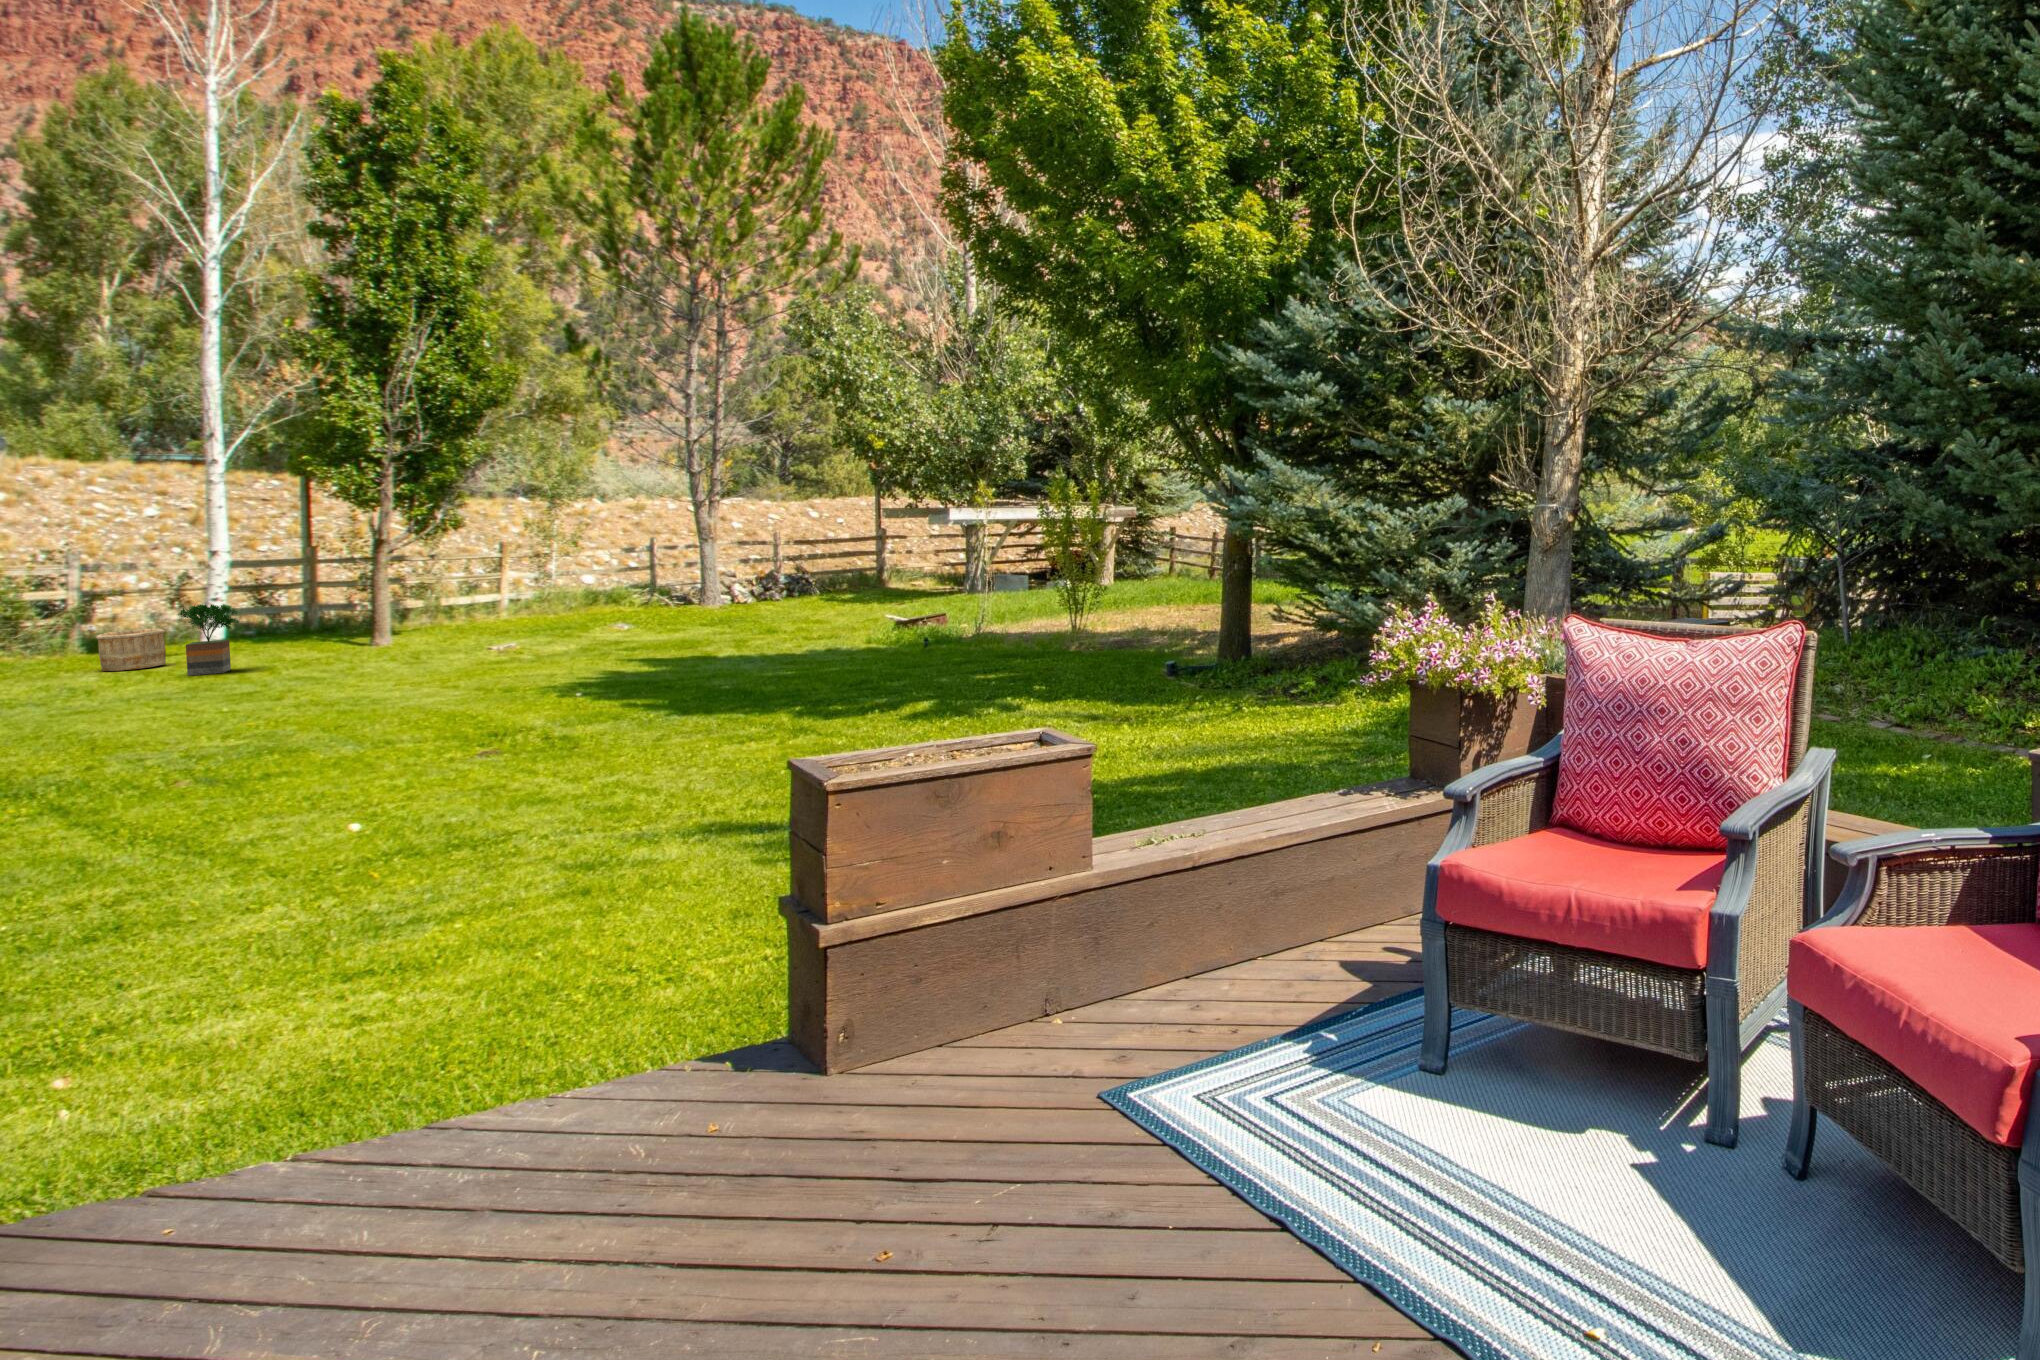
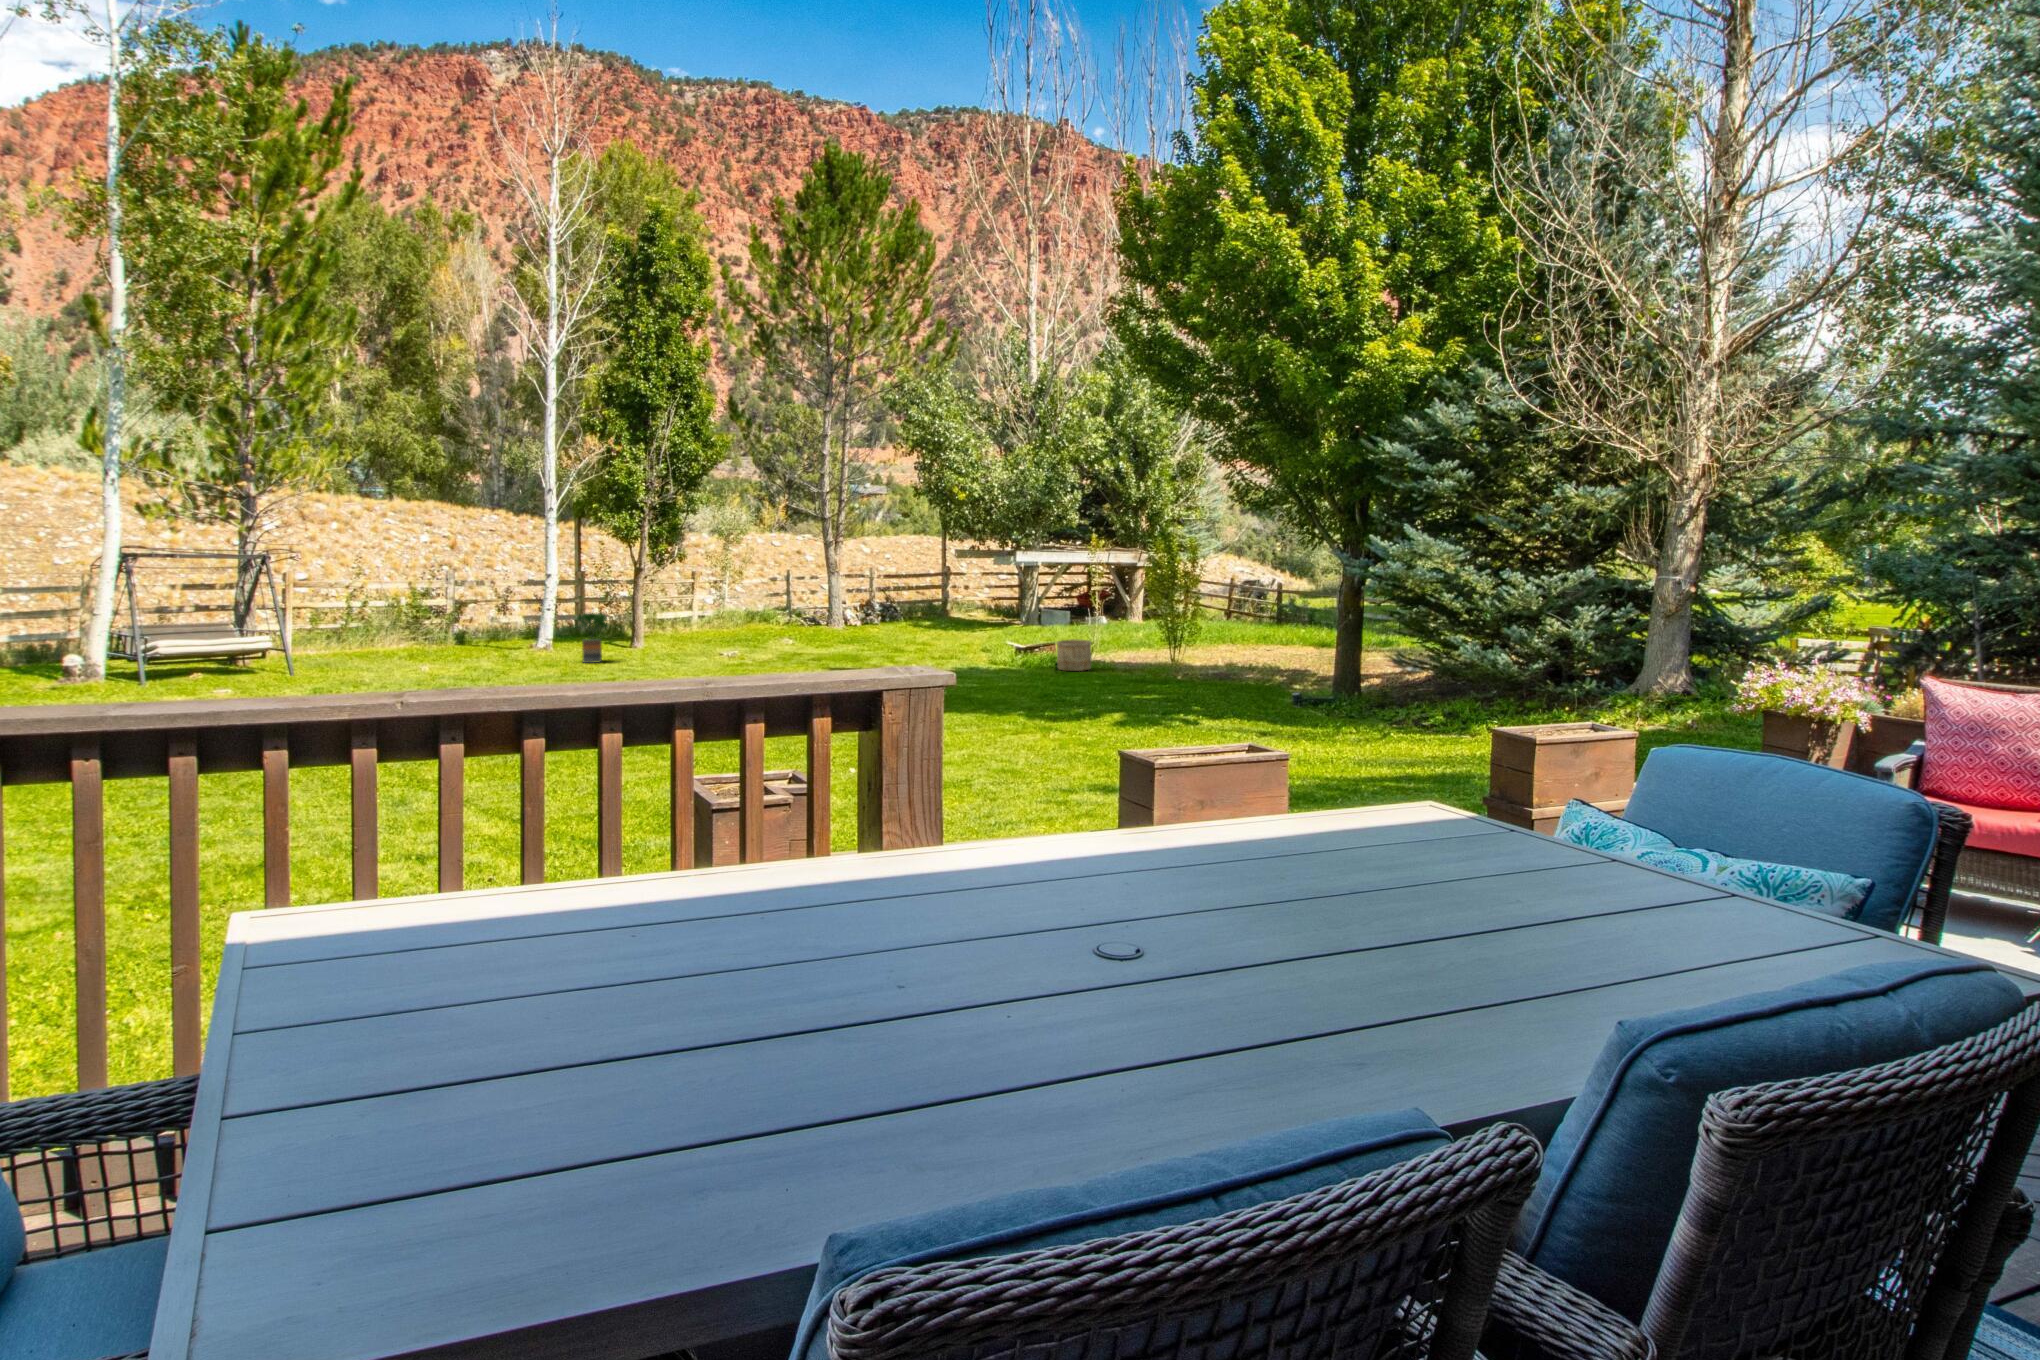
wooden bucket: present [95,628,166,671] -> present [1057,639,1092,671]

